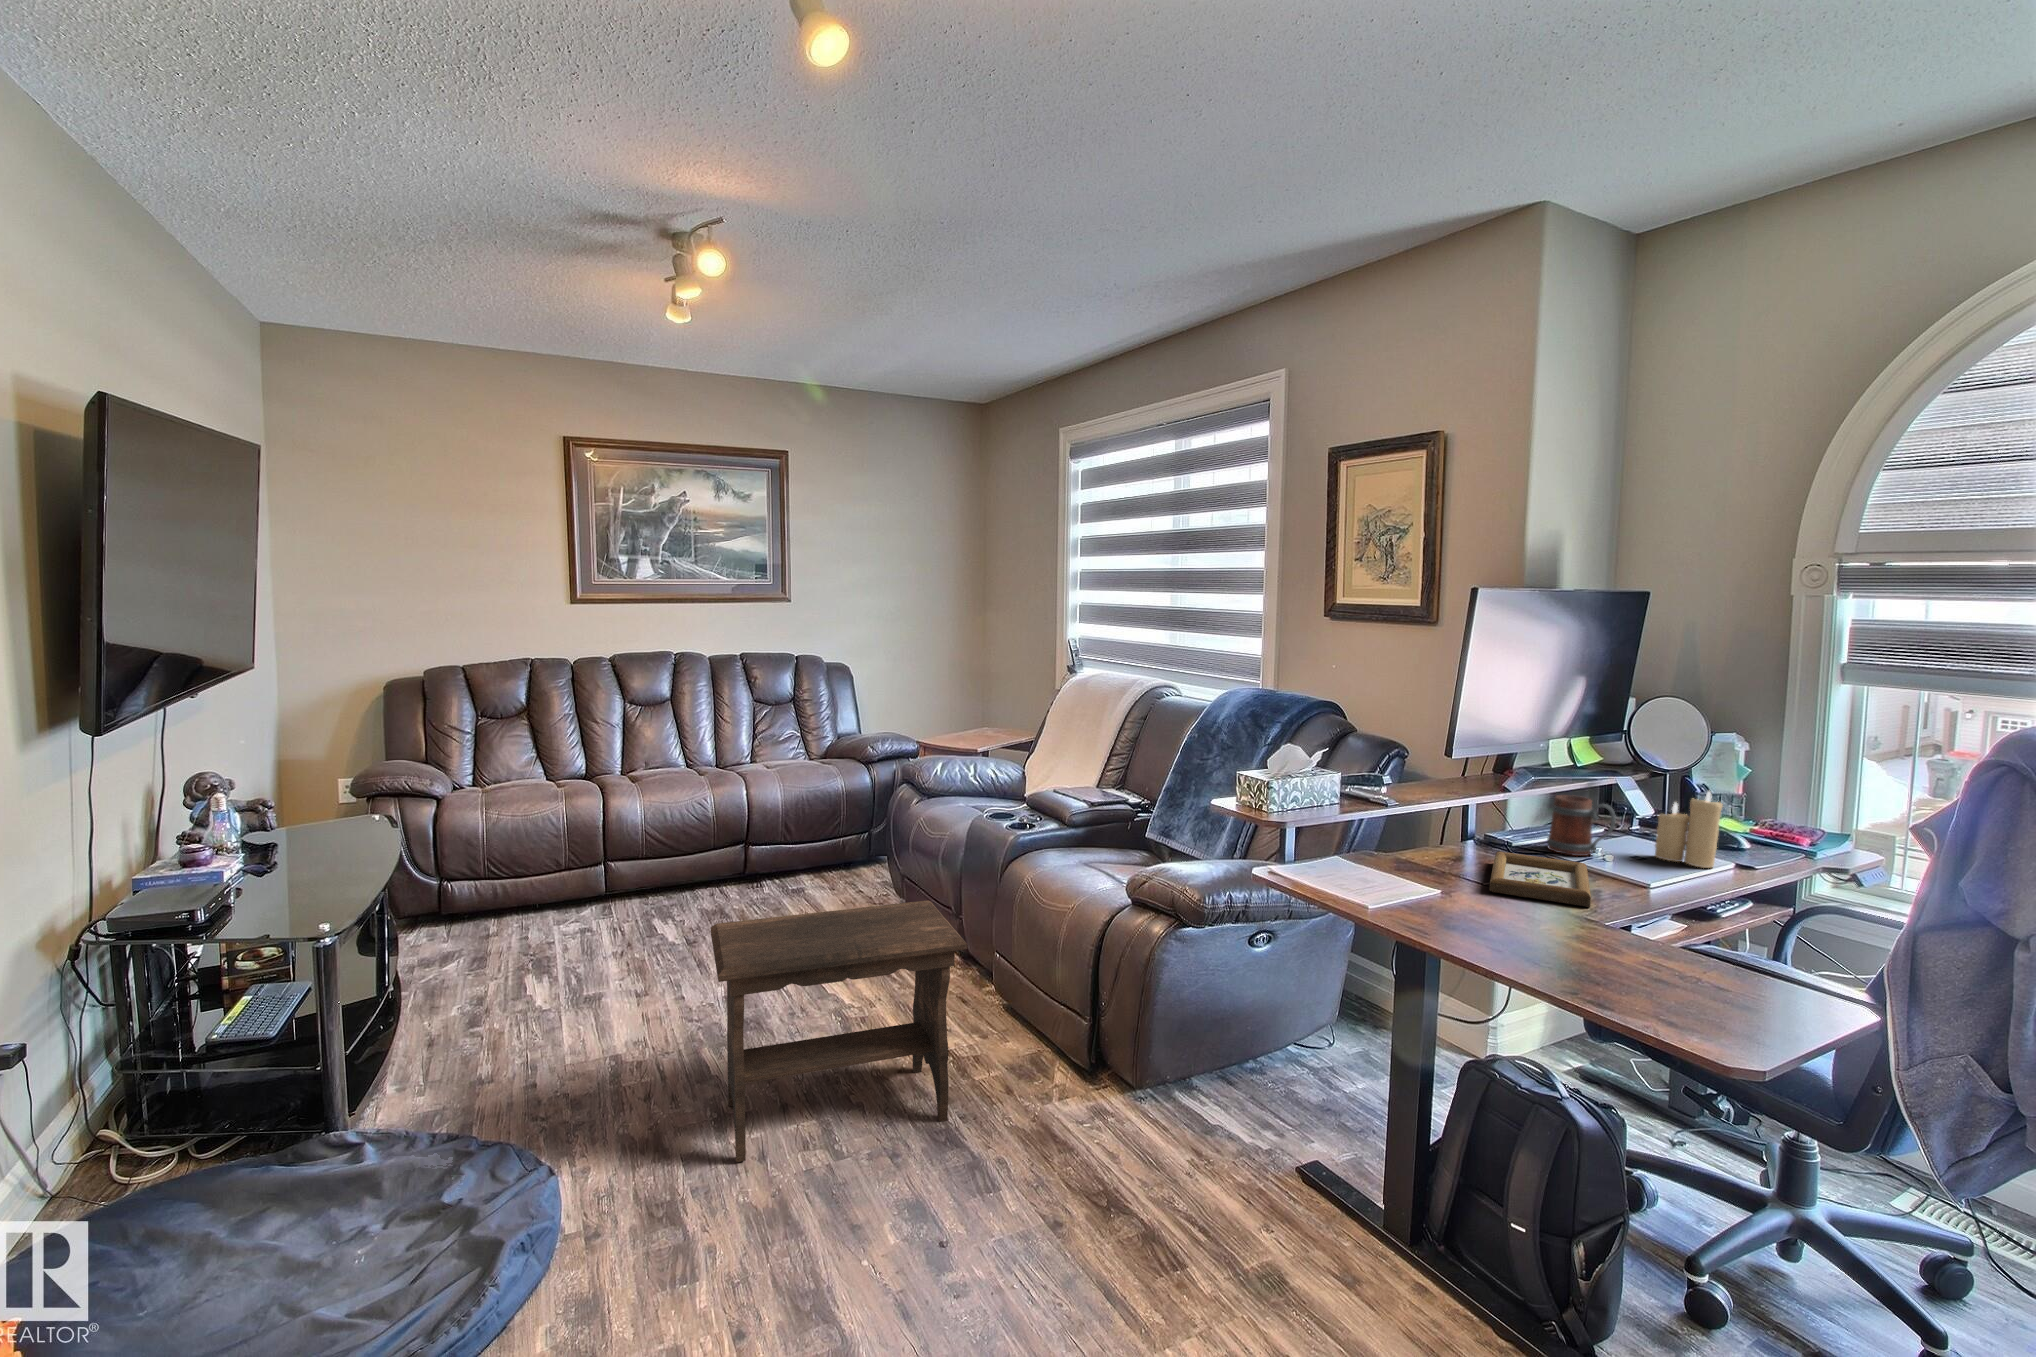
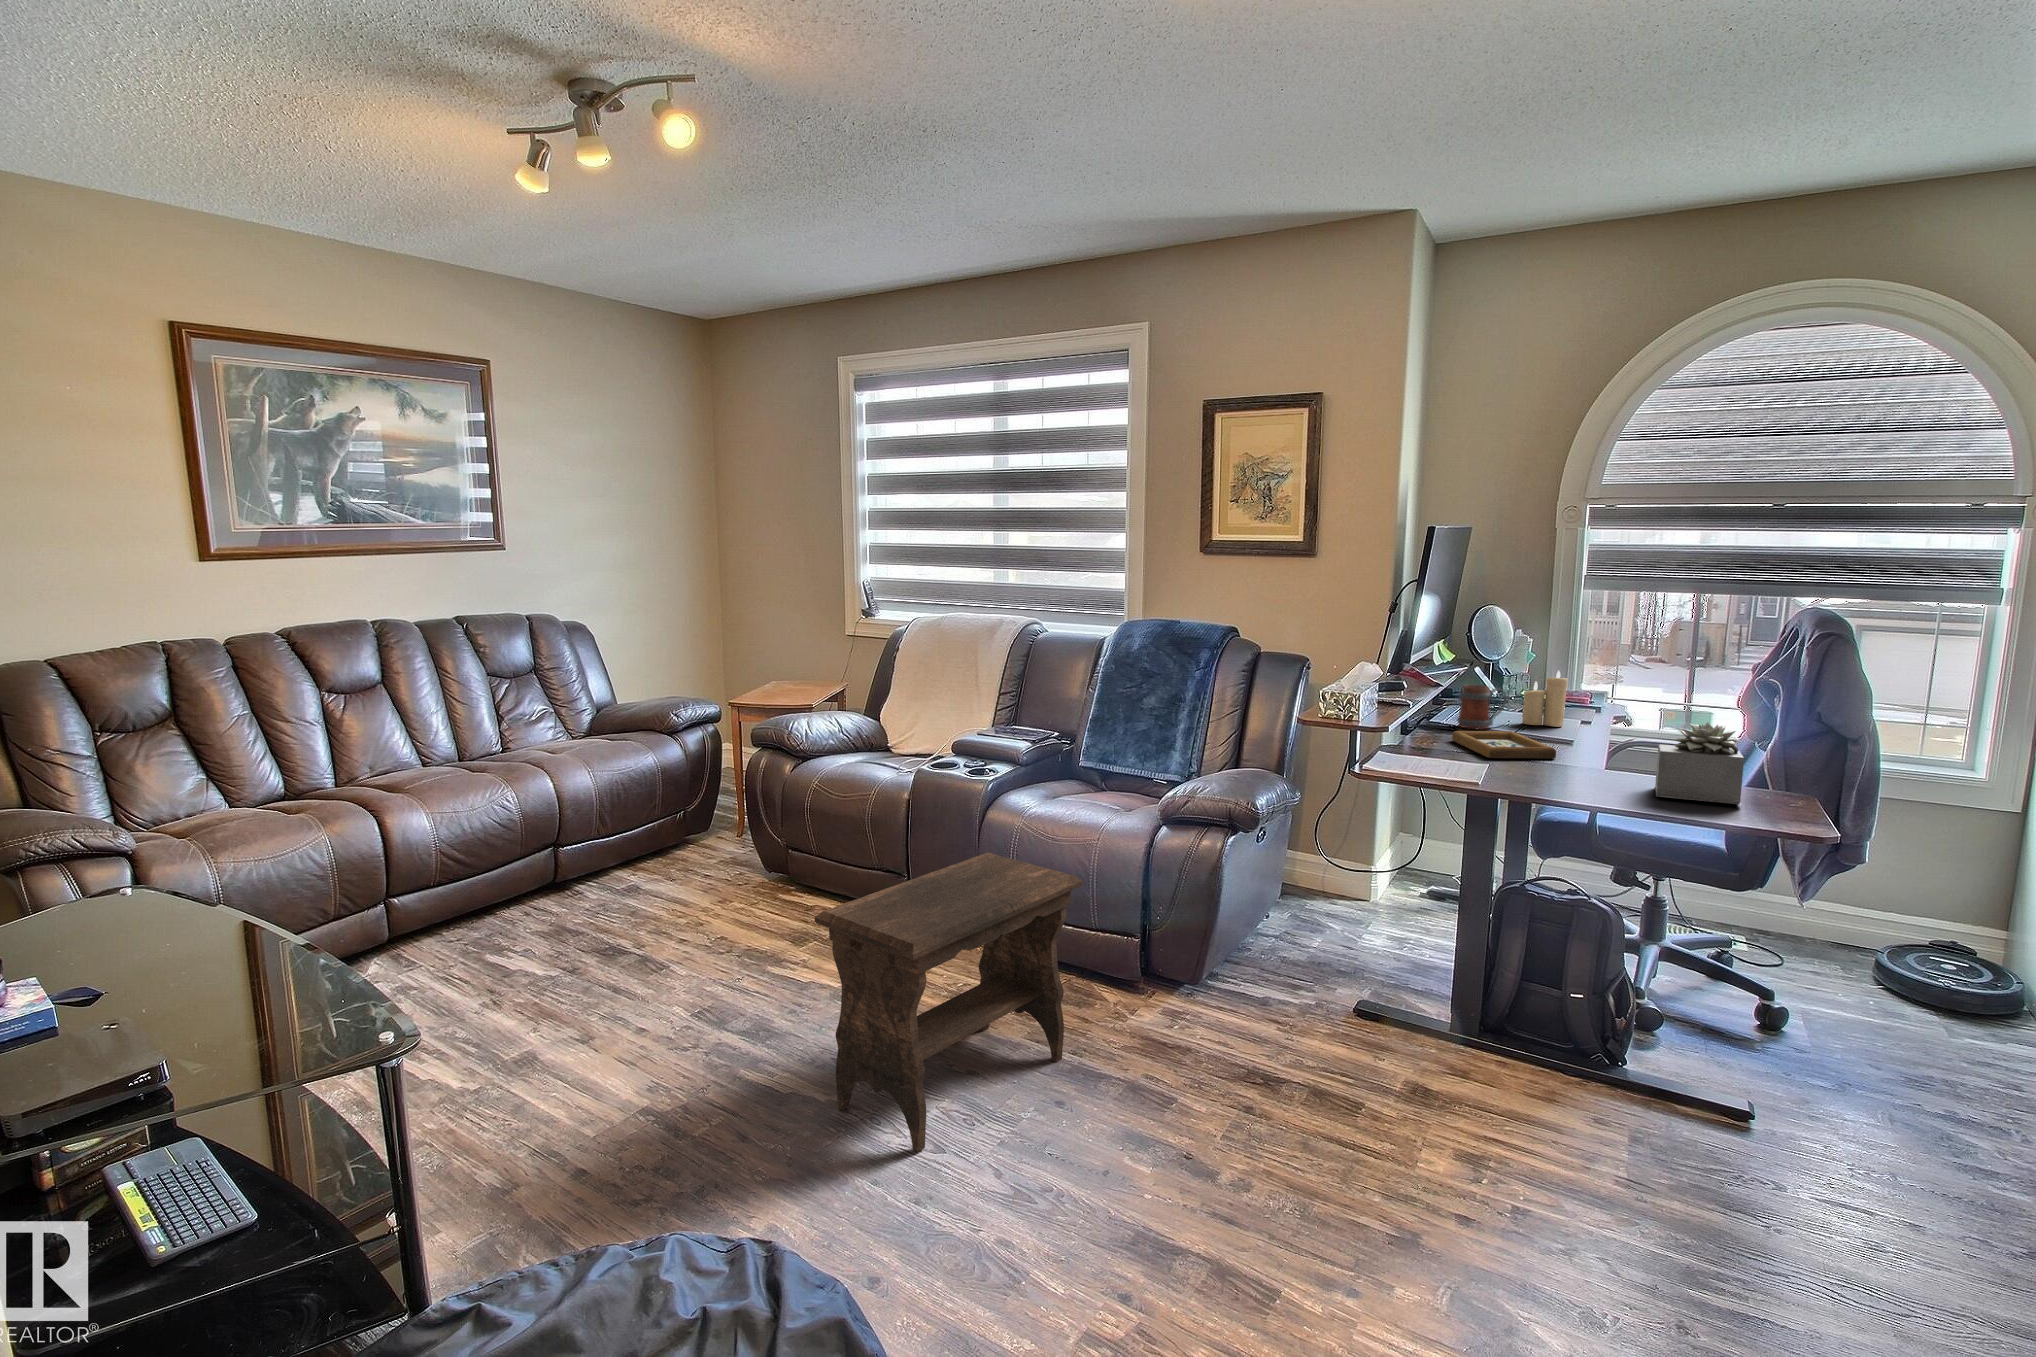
succulent plant: none [1616,886,1775,1021] -> present [1655,722,1744,804]

